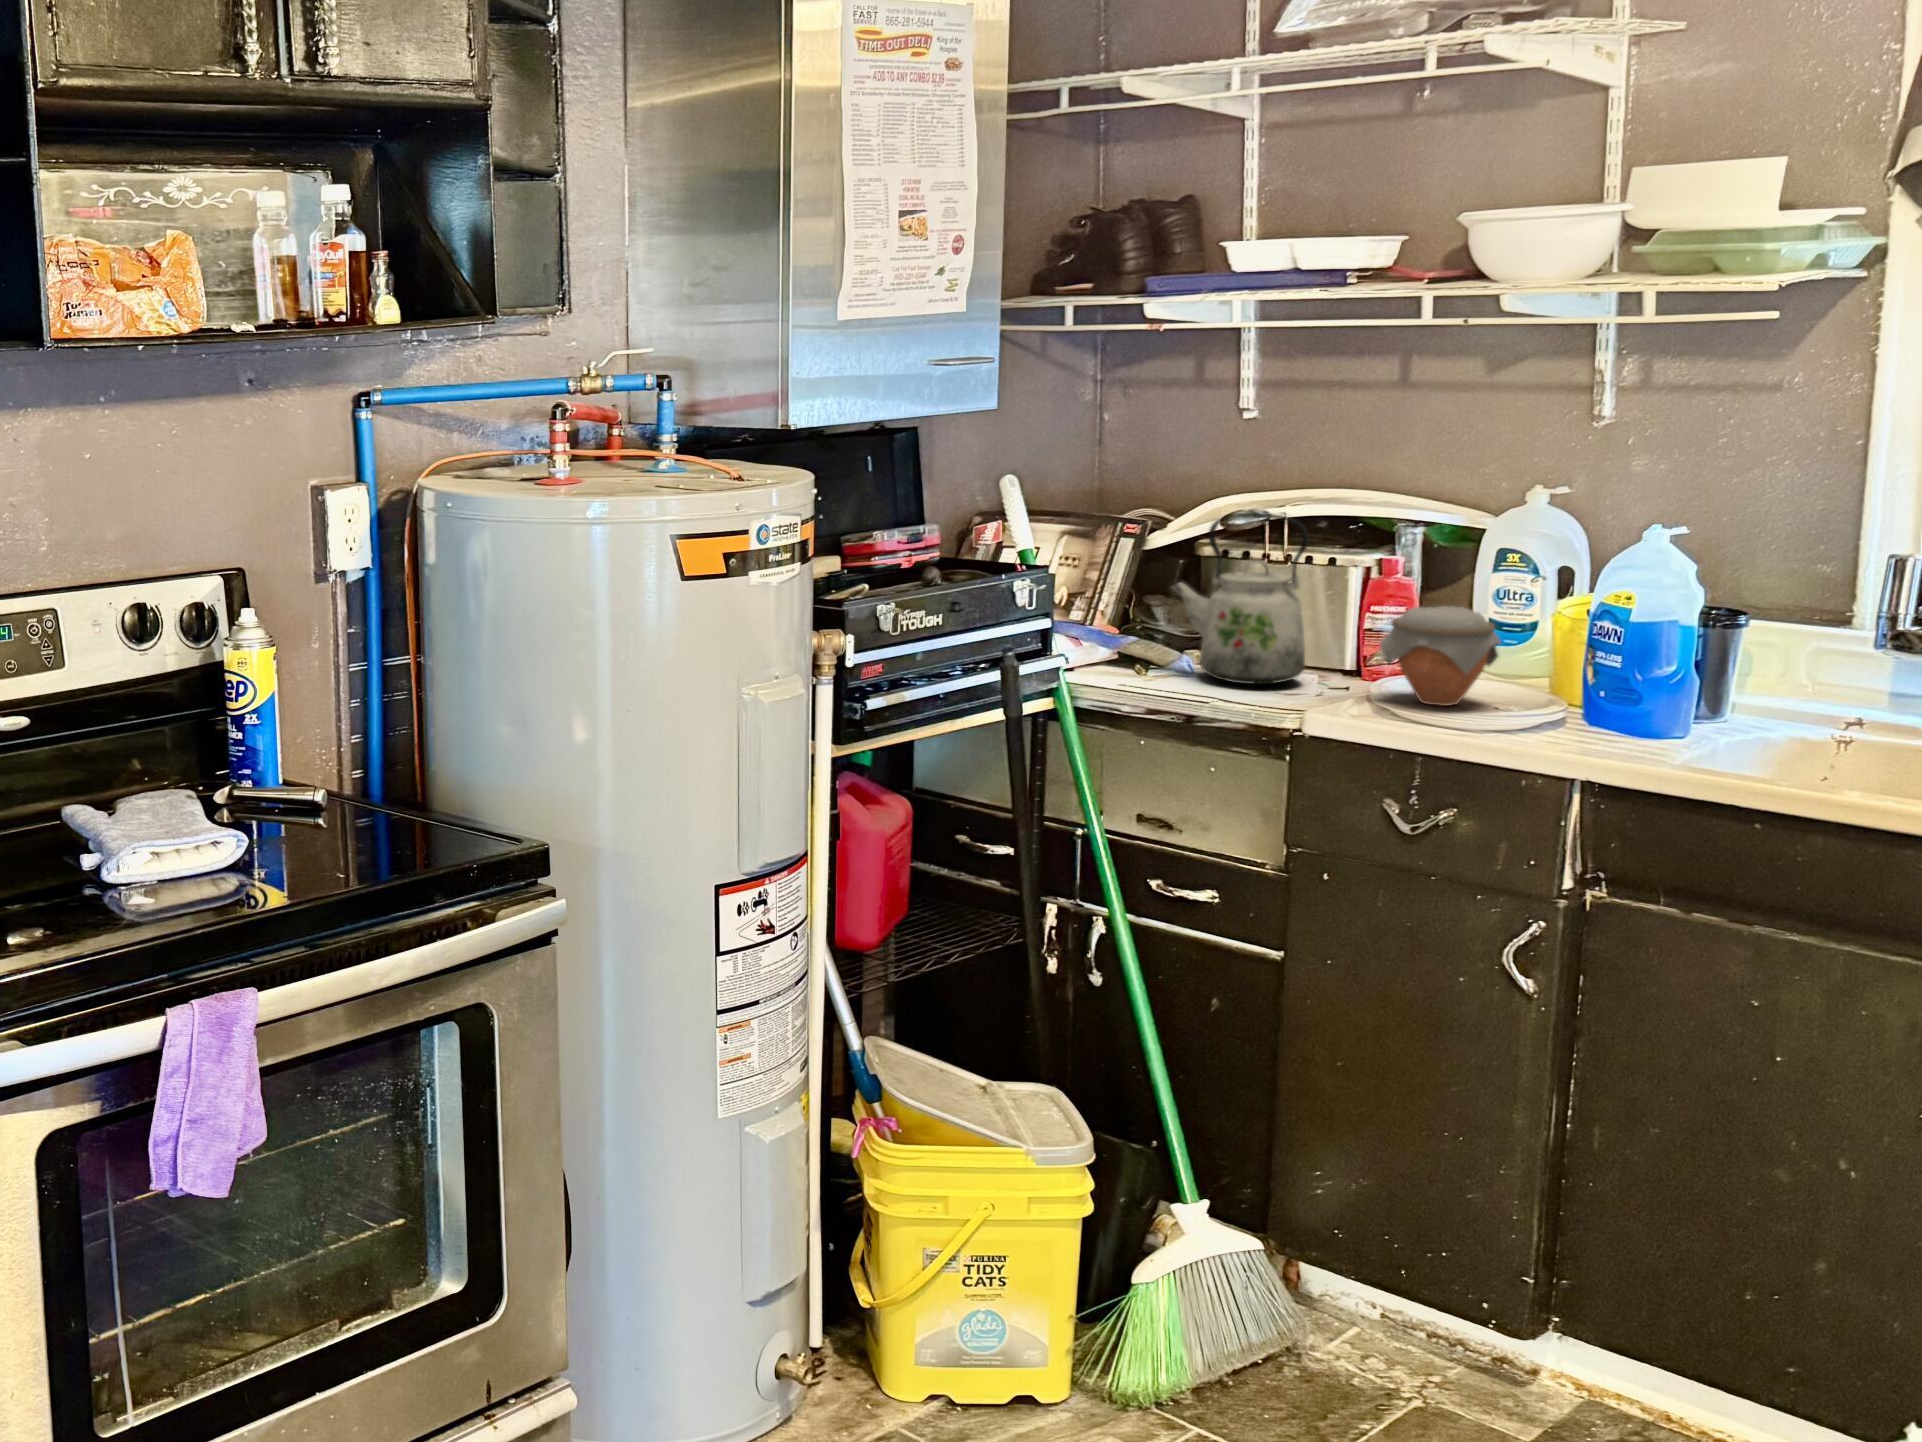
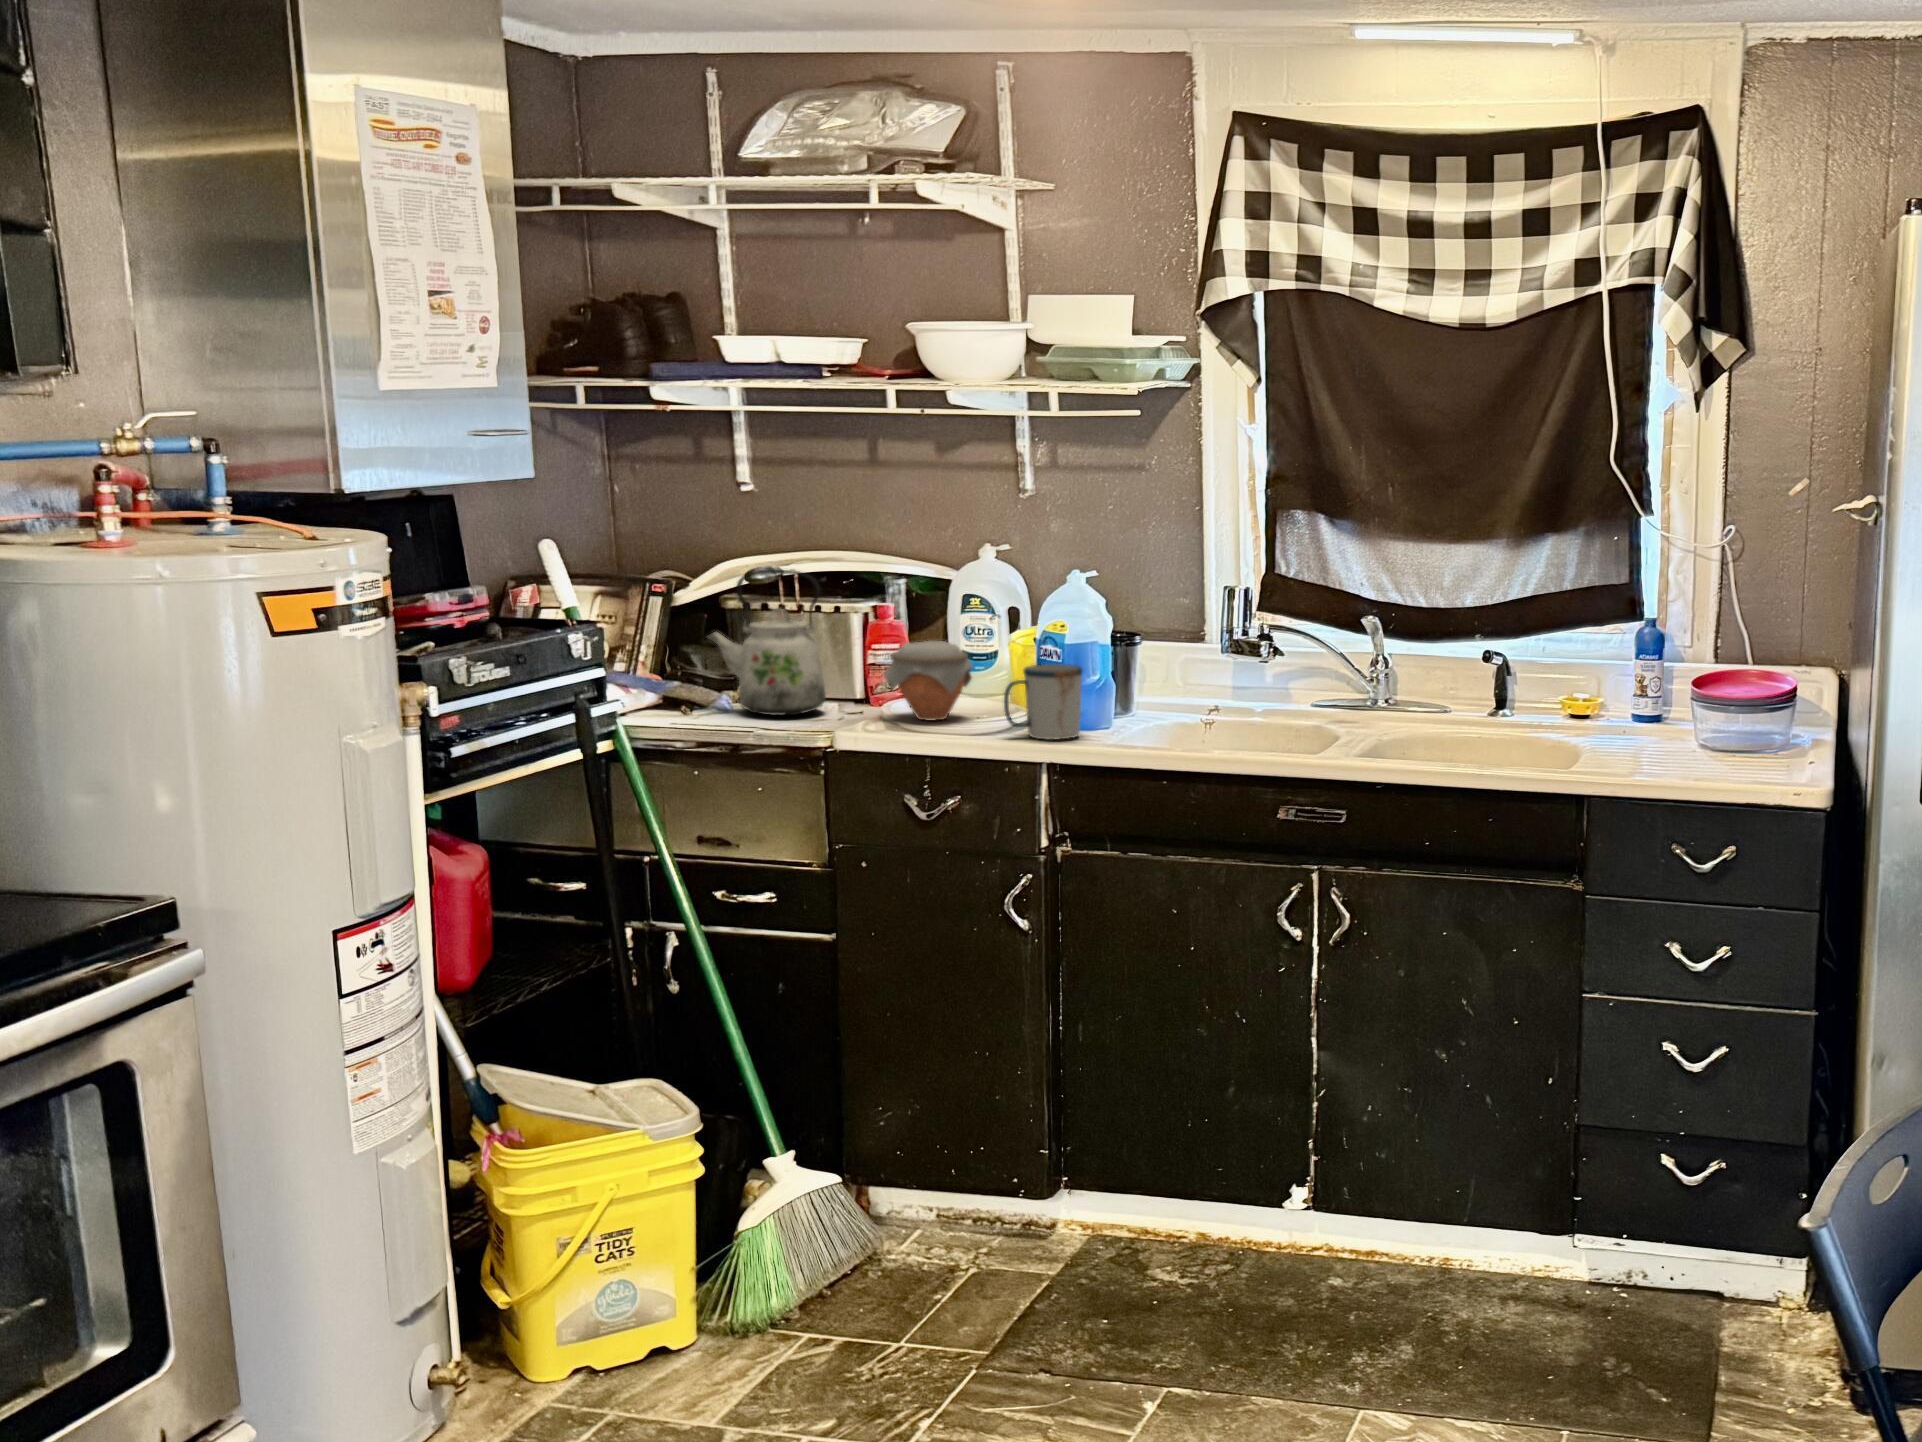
mug: none [1536,647,1657,748] -> present [1004,664,1083,739]

